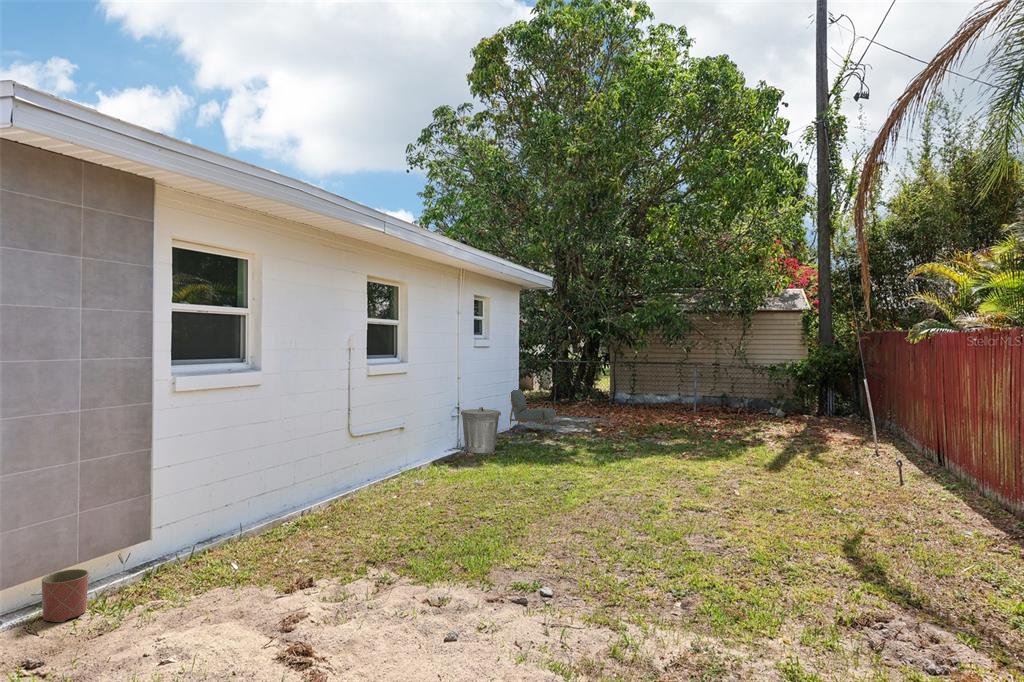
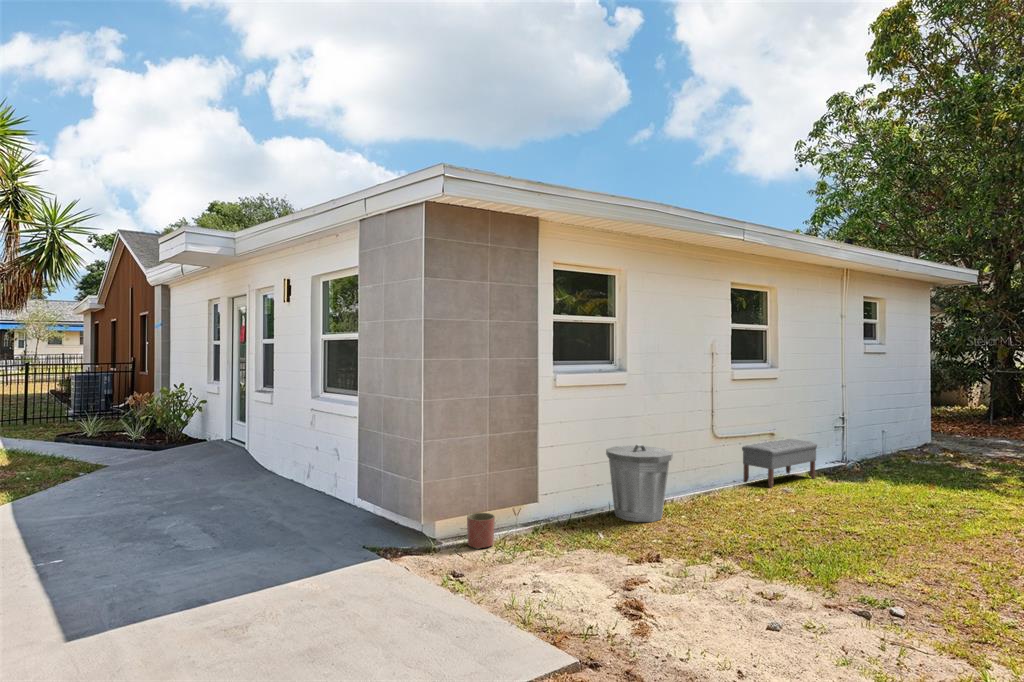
chair: present [508,389,556,434] -> none [915,400,985,456]
trash can: present [461,407,501,453] -> present [606,444,673,522]
bench: none [376,432,442,483] -> present [742,439,817,488]

